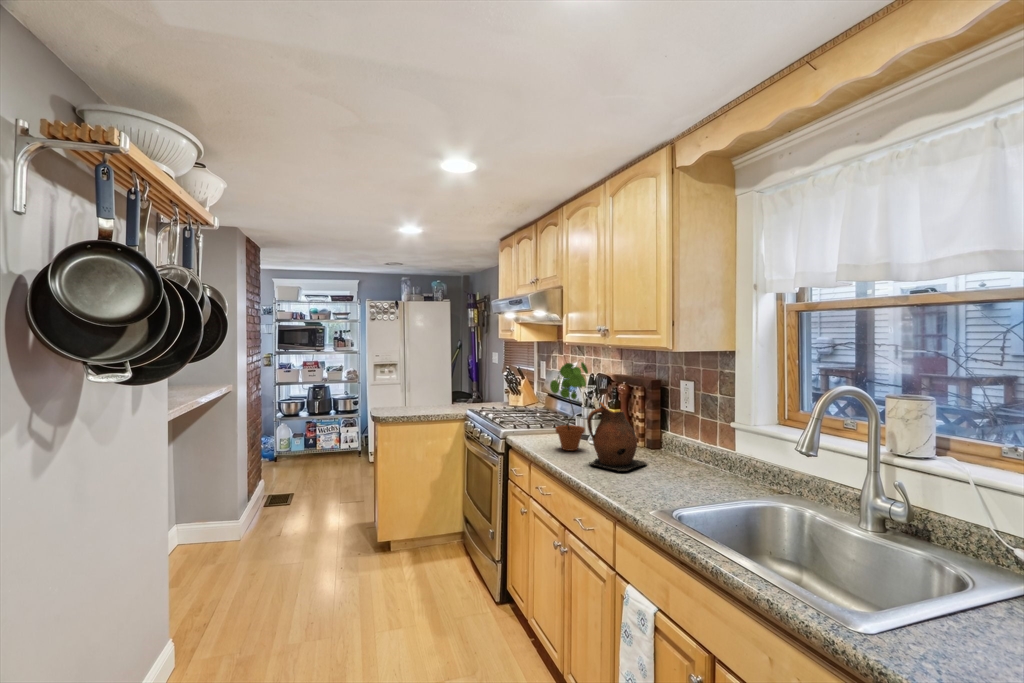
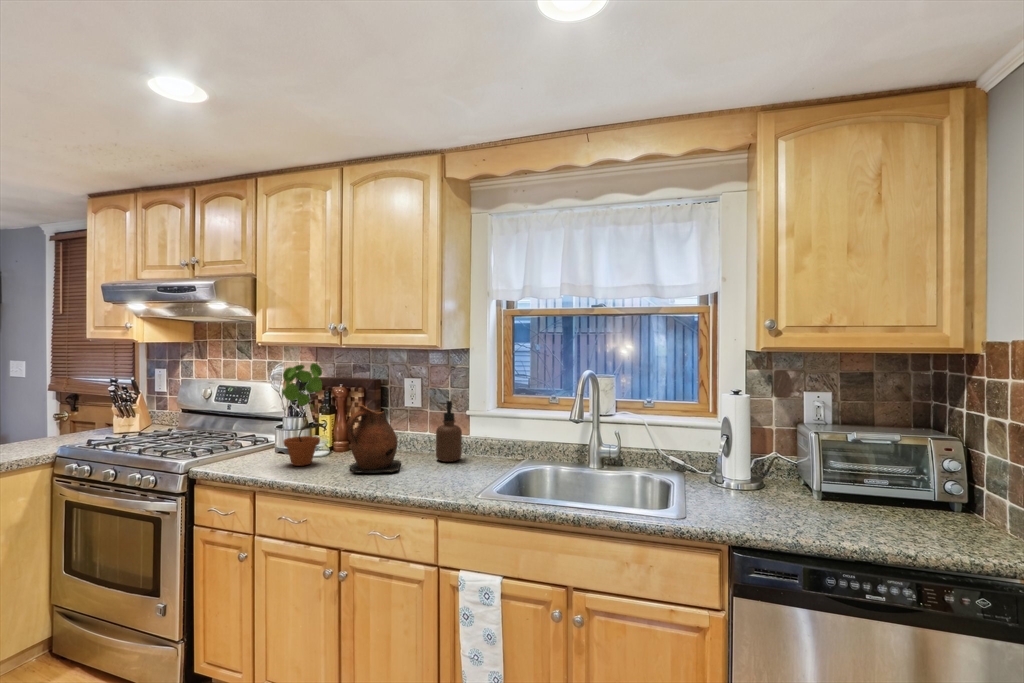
soap dispenser: none [684,408,714,476] -> present [436,401,462,462]

